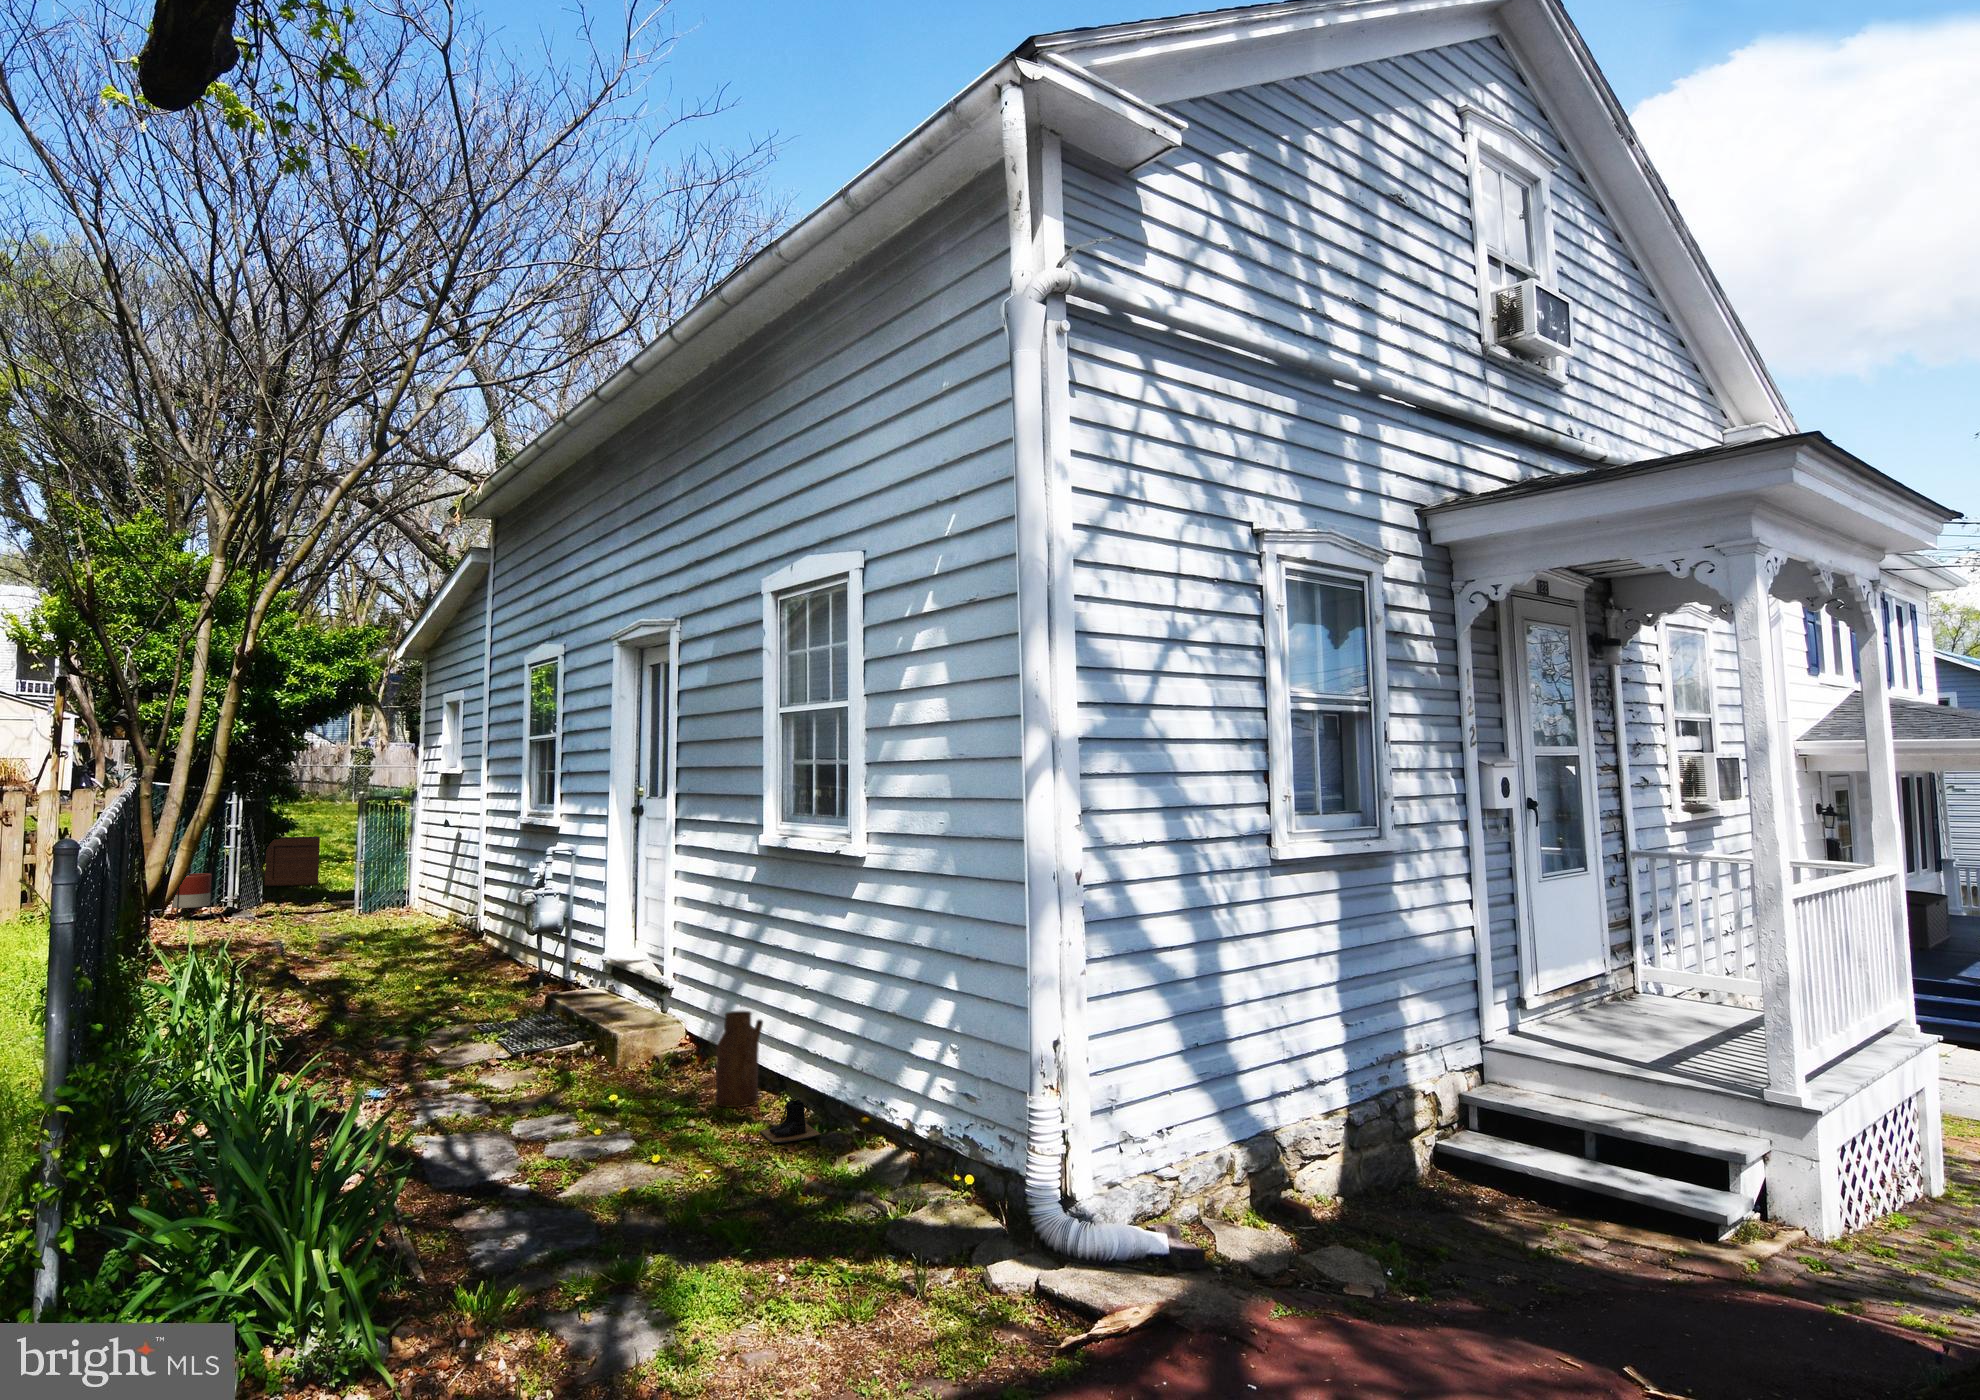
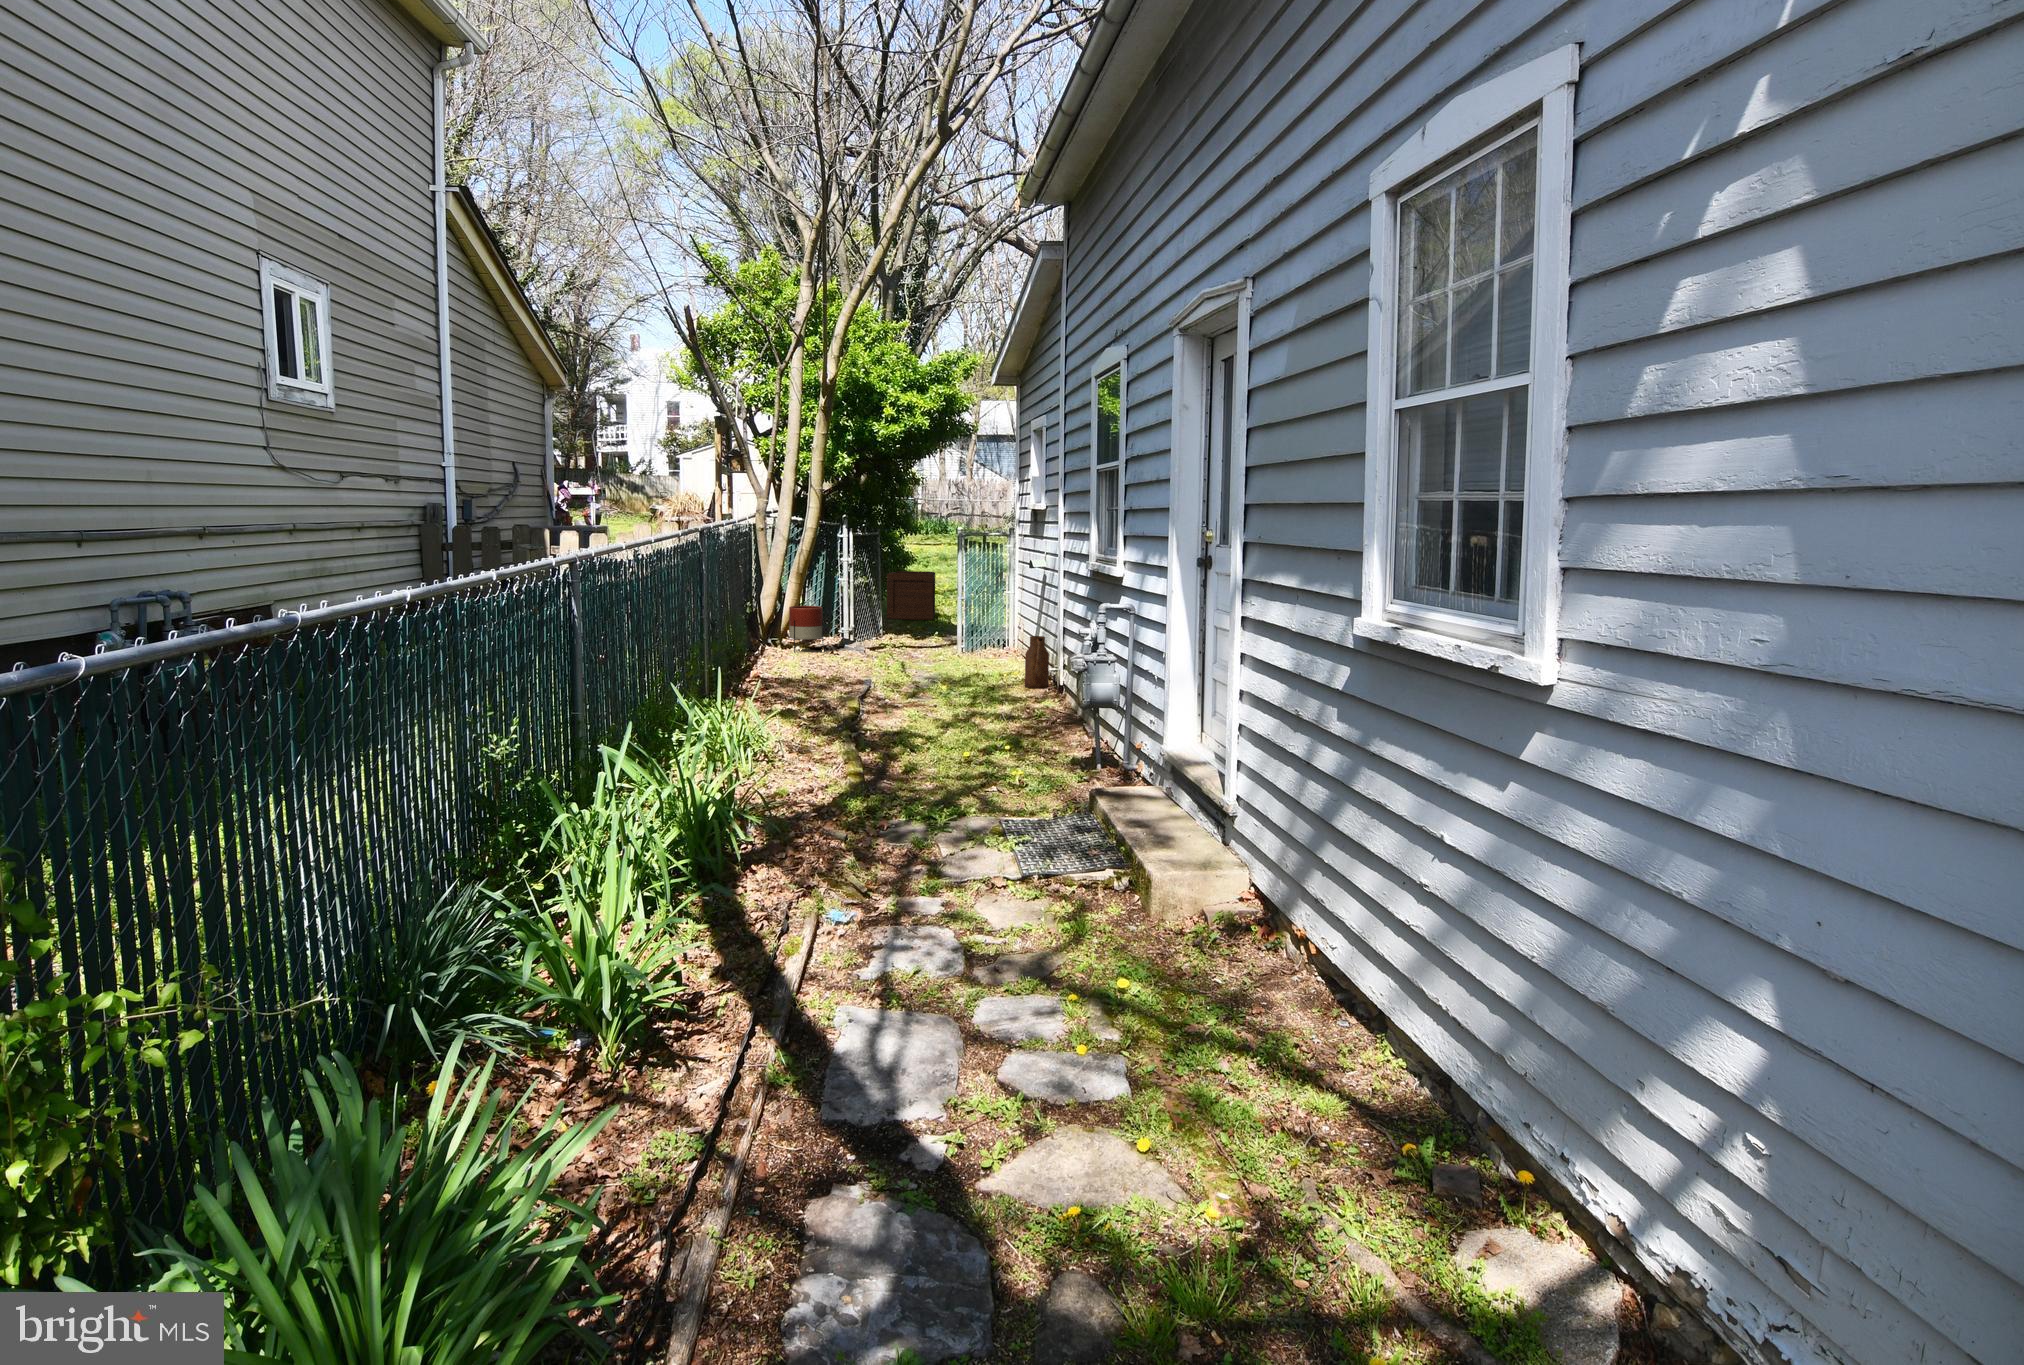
watering can: present [715,1011,763,1108] -> present [1025,636,1049,688]
boots: present [759,1100,821,1144] -> none [1329,1077,1435,1153]

